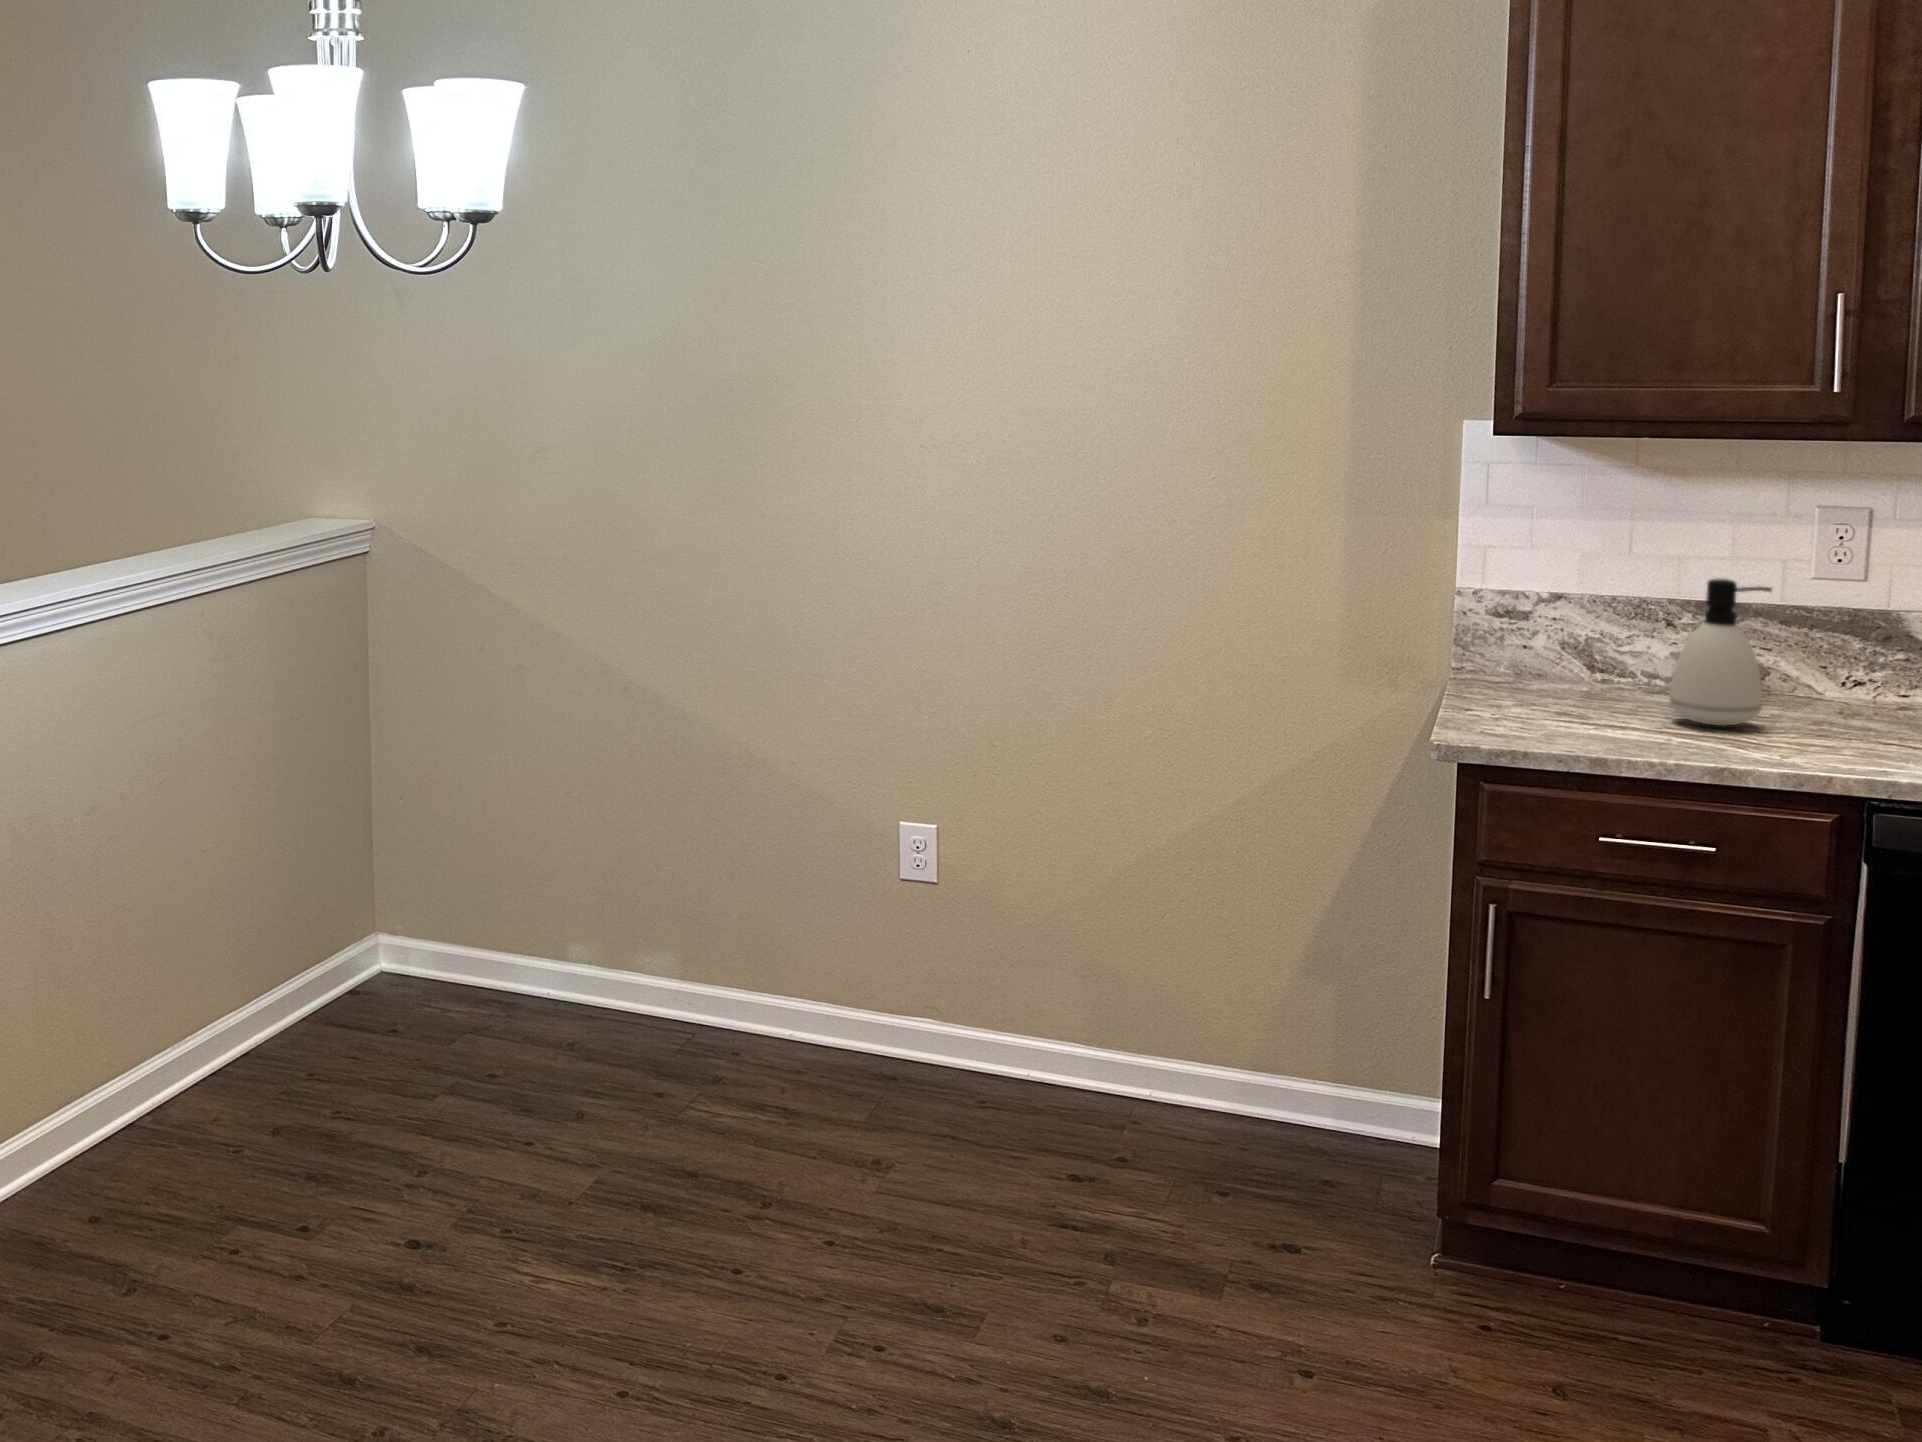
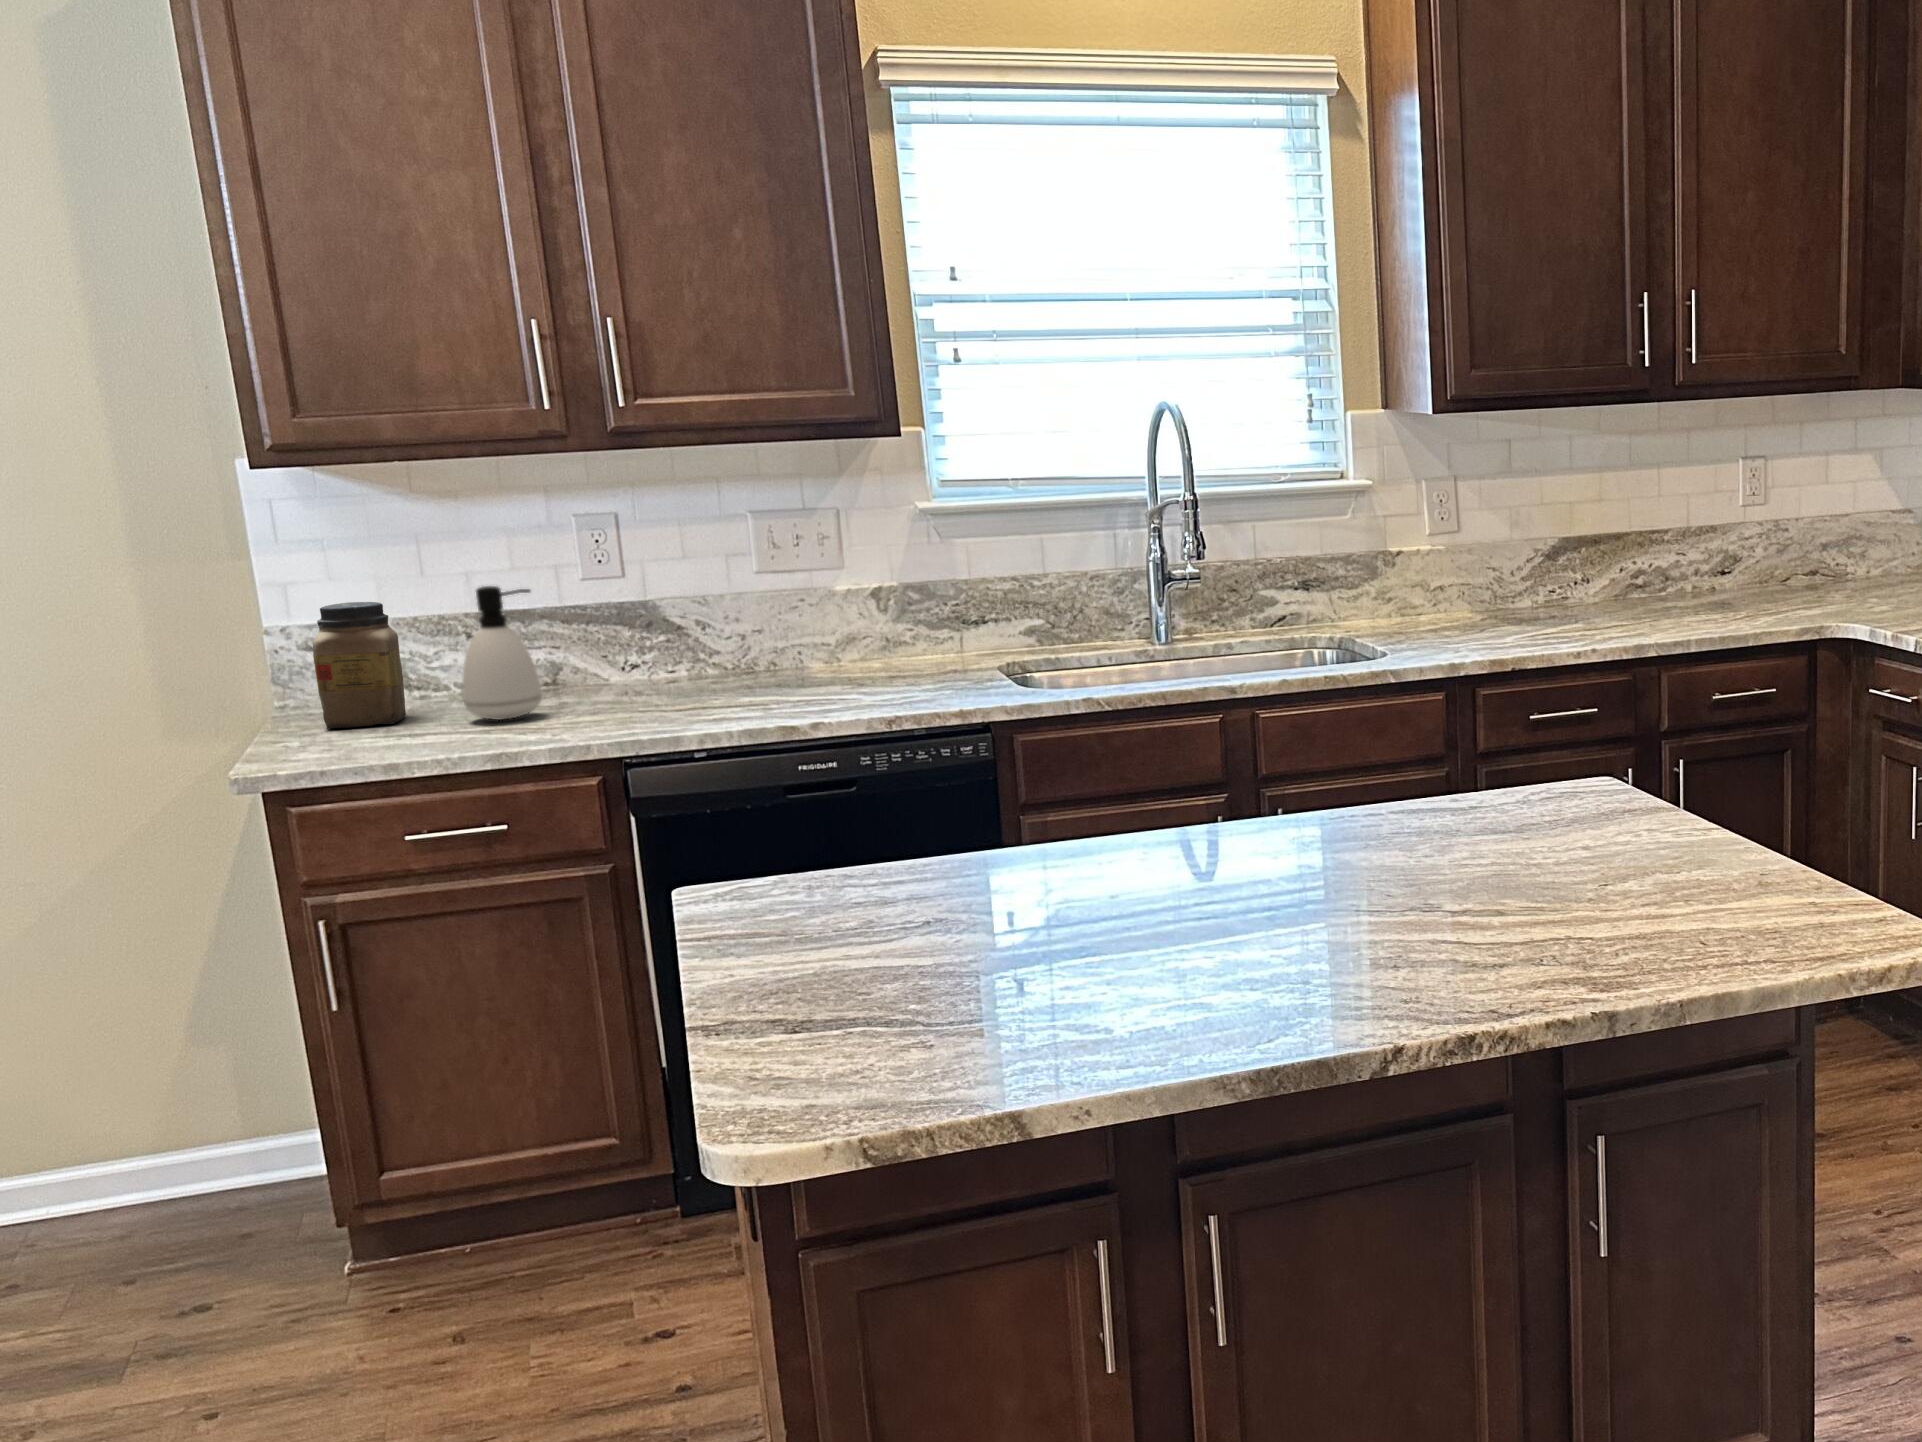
jar: none [1512,576,1602,708] -> present [313,602,406,729]

